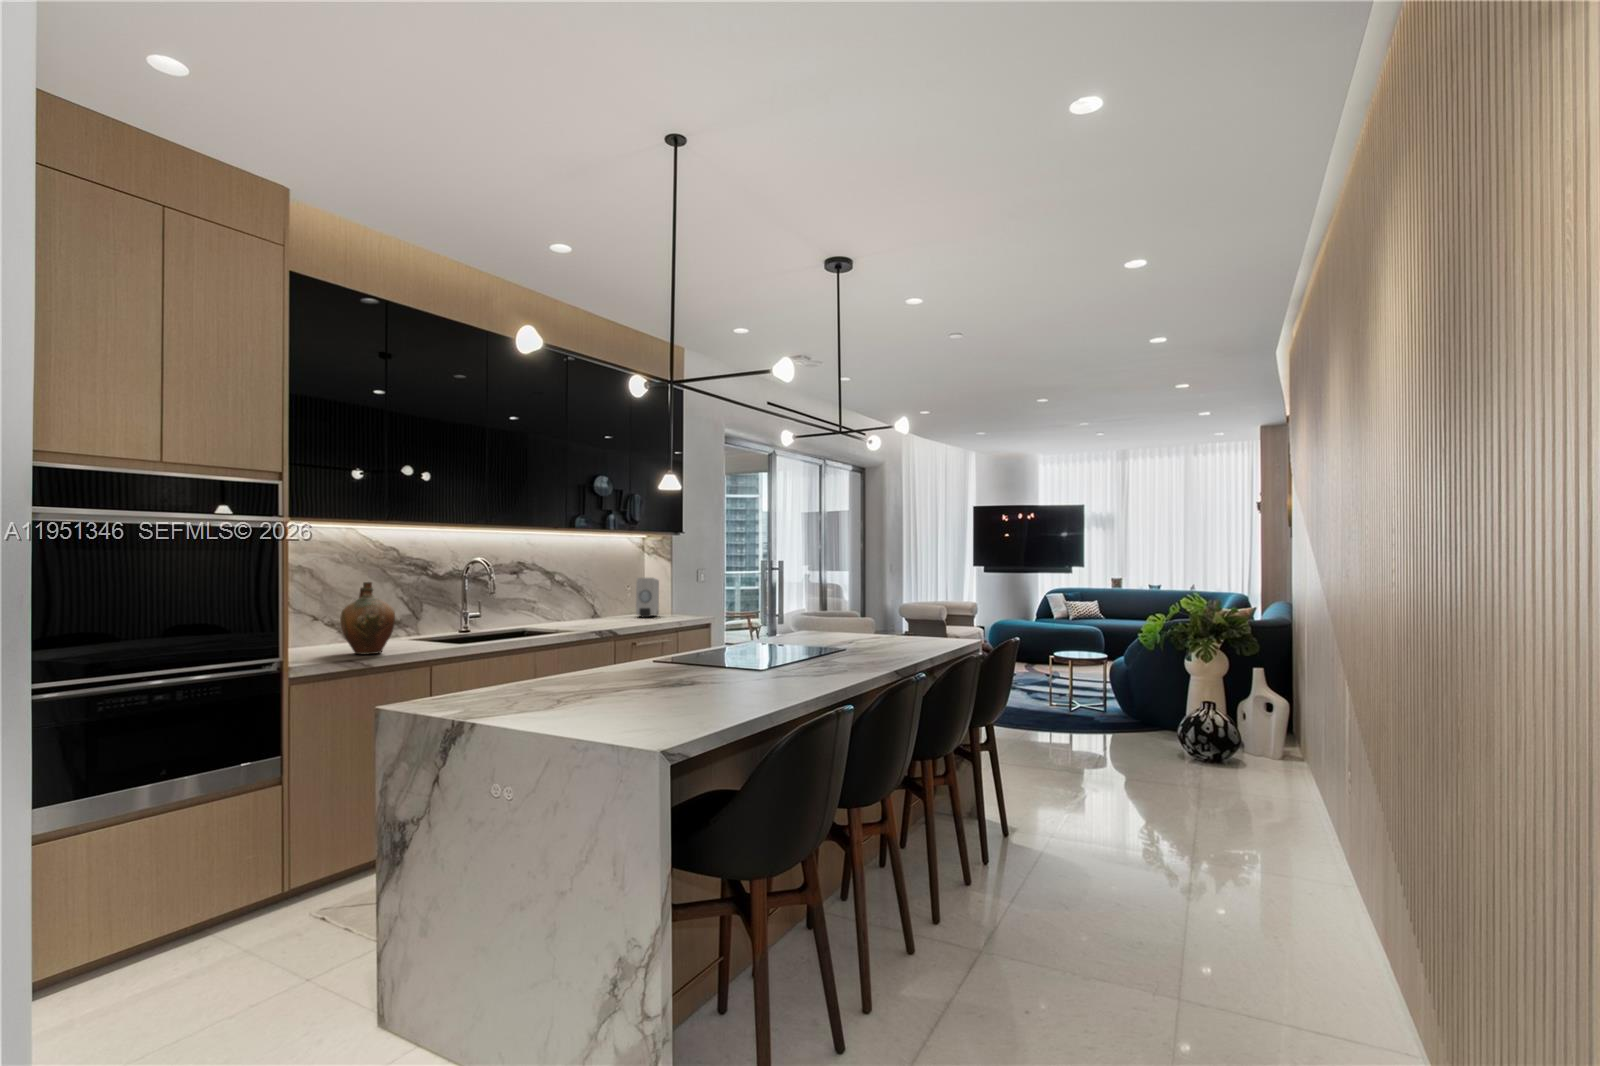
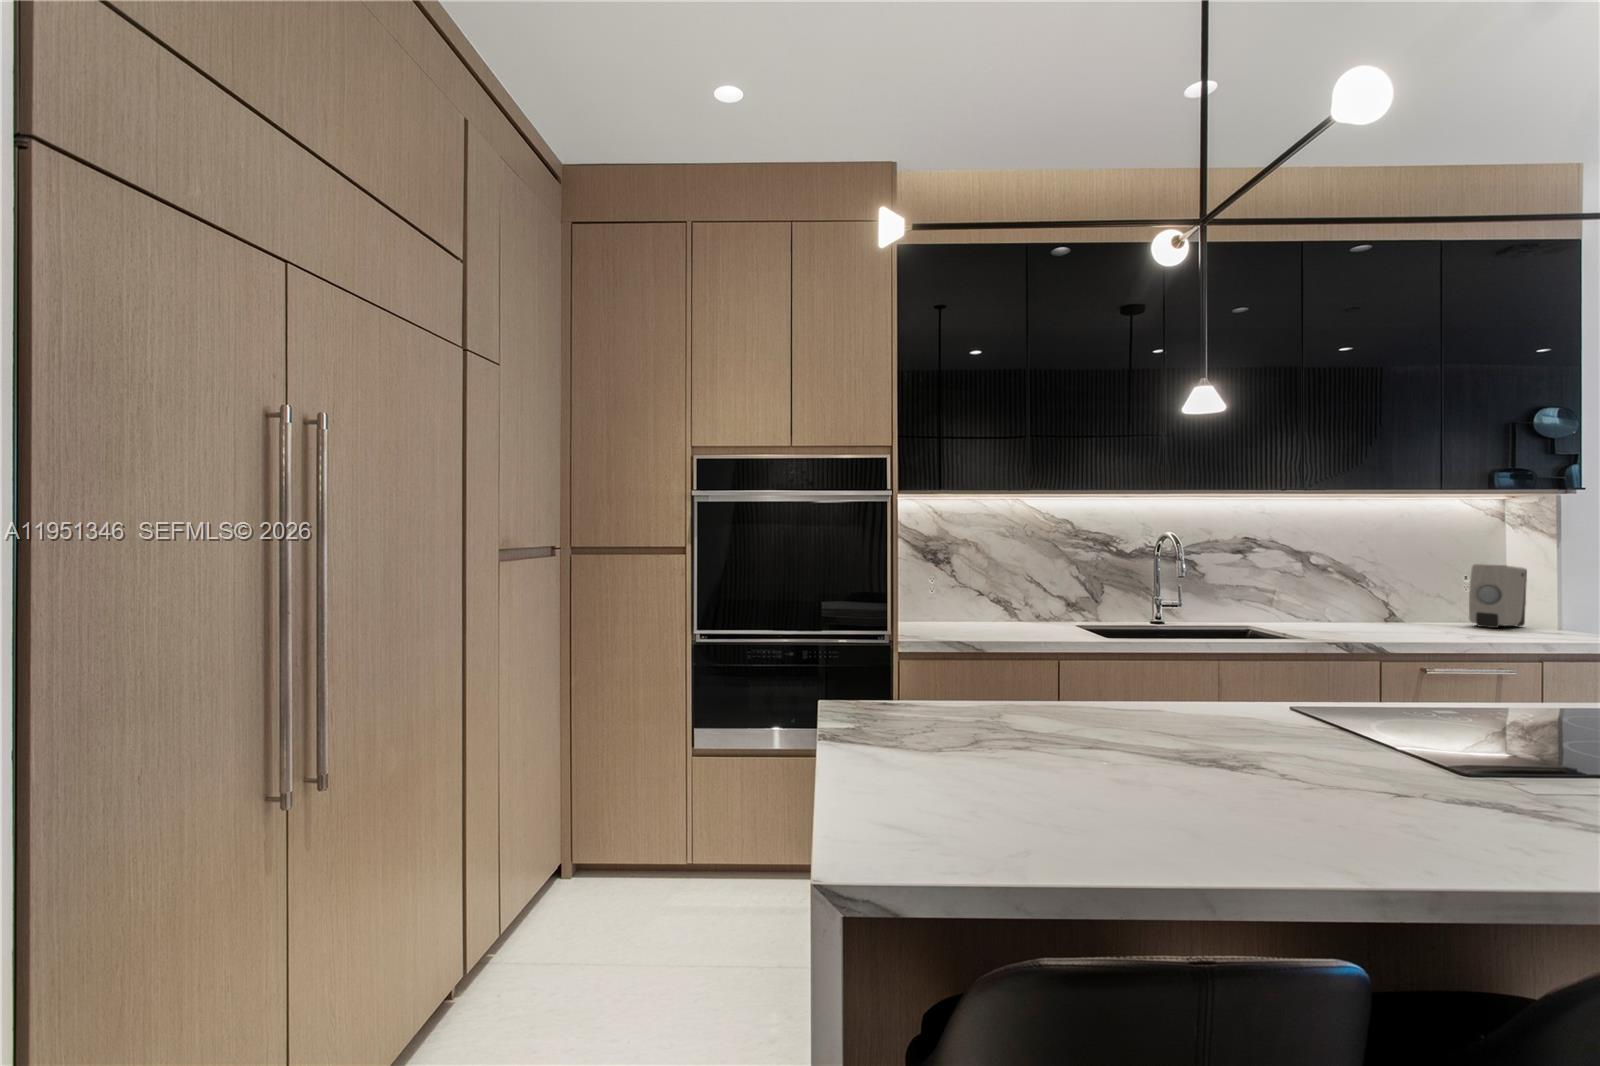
ceramic jug: present [340,582,395,654] -> none [969,560,1023,637]

